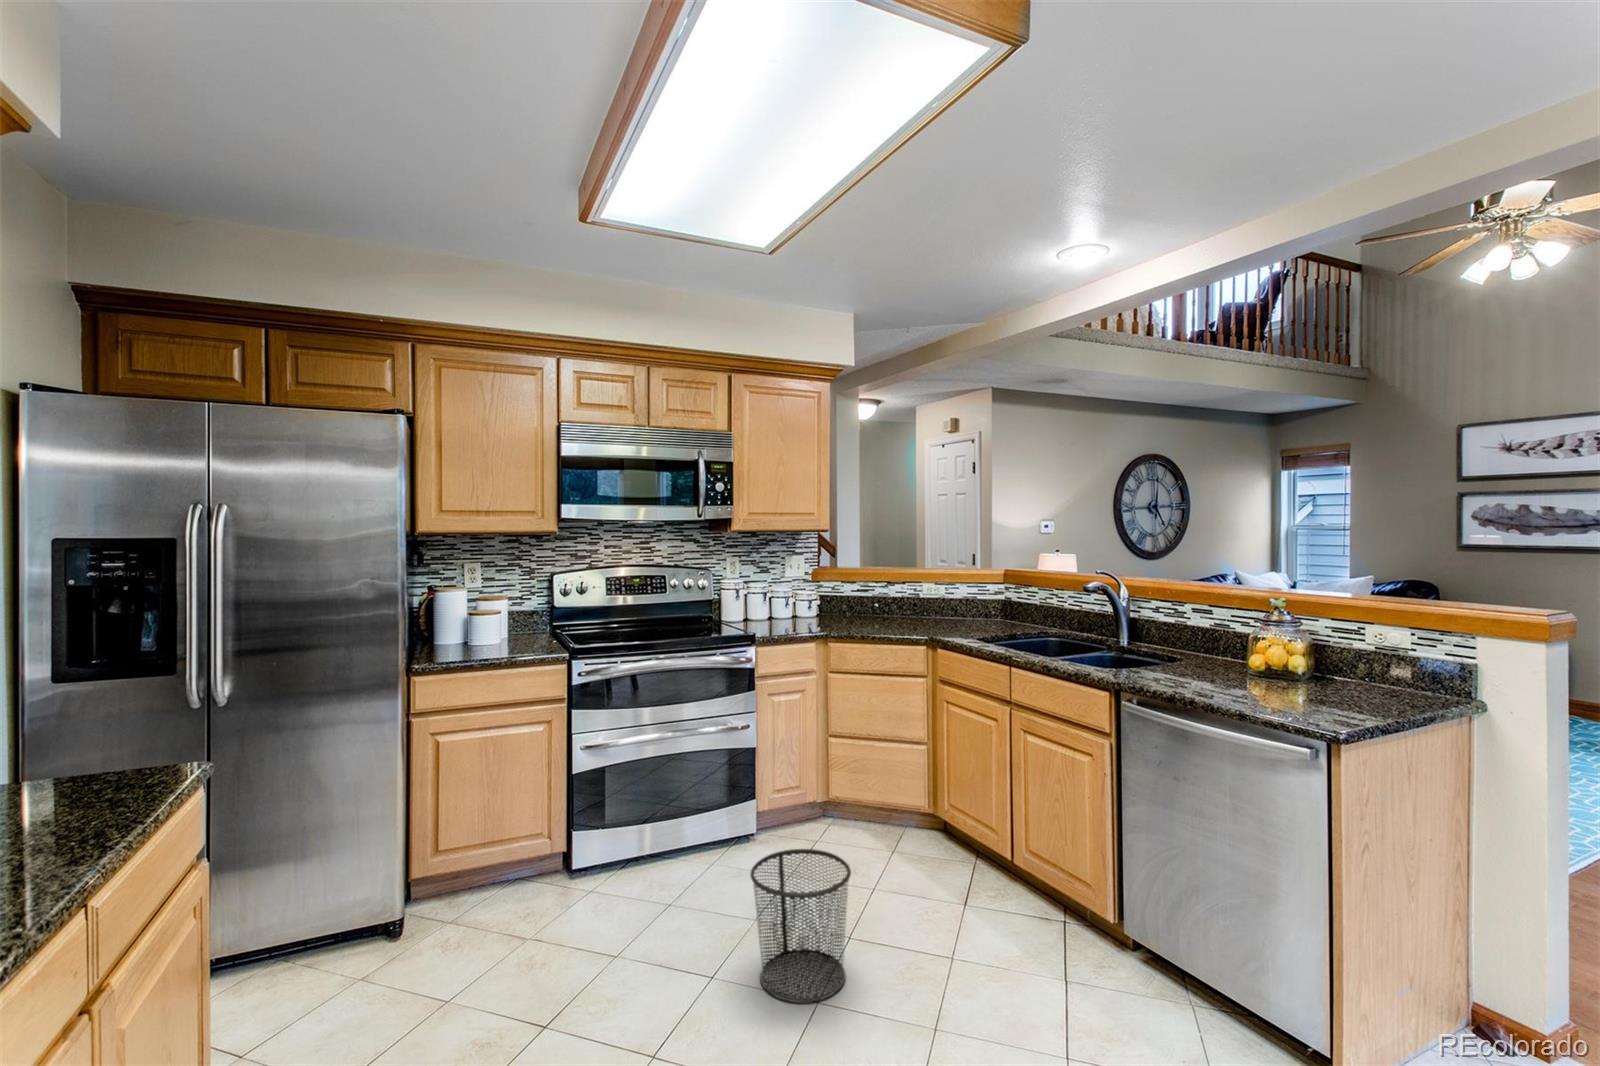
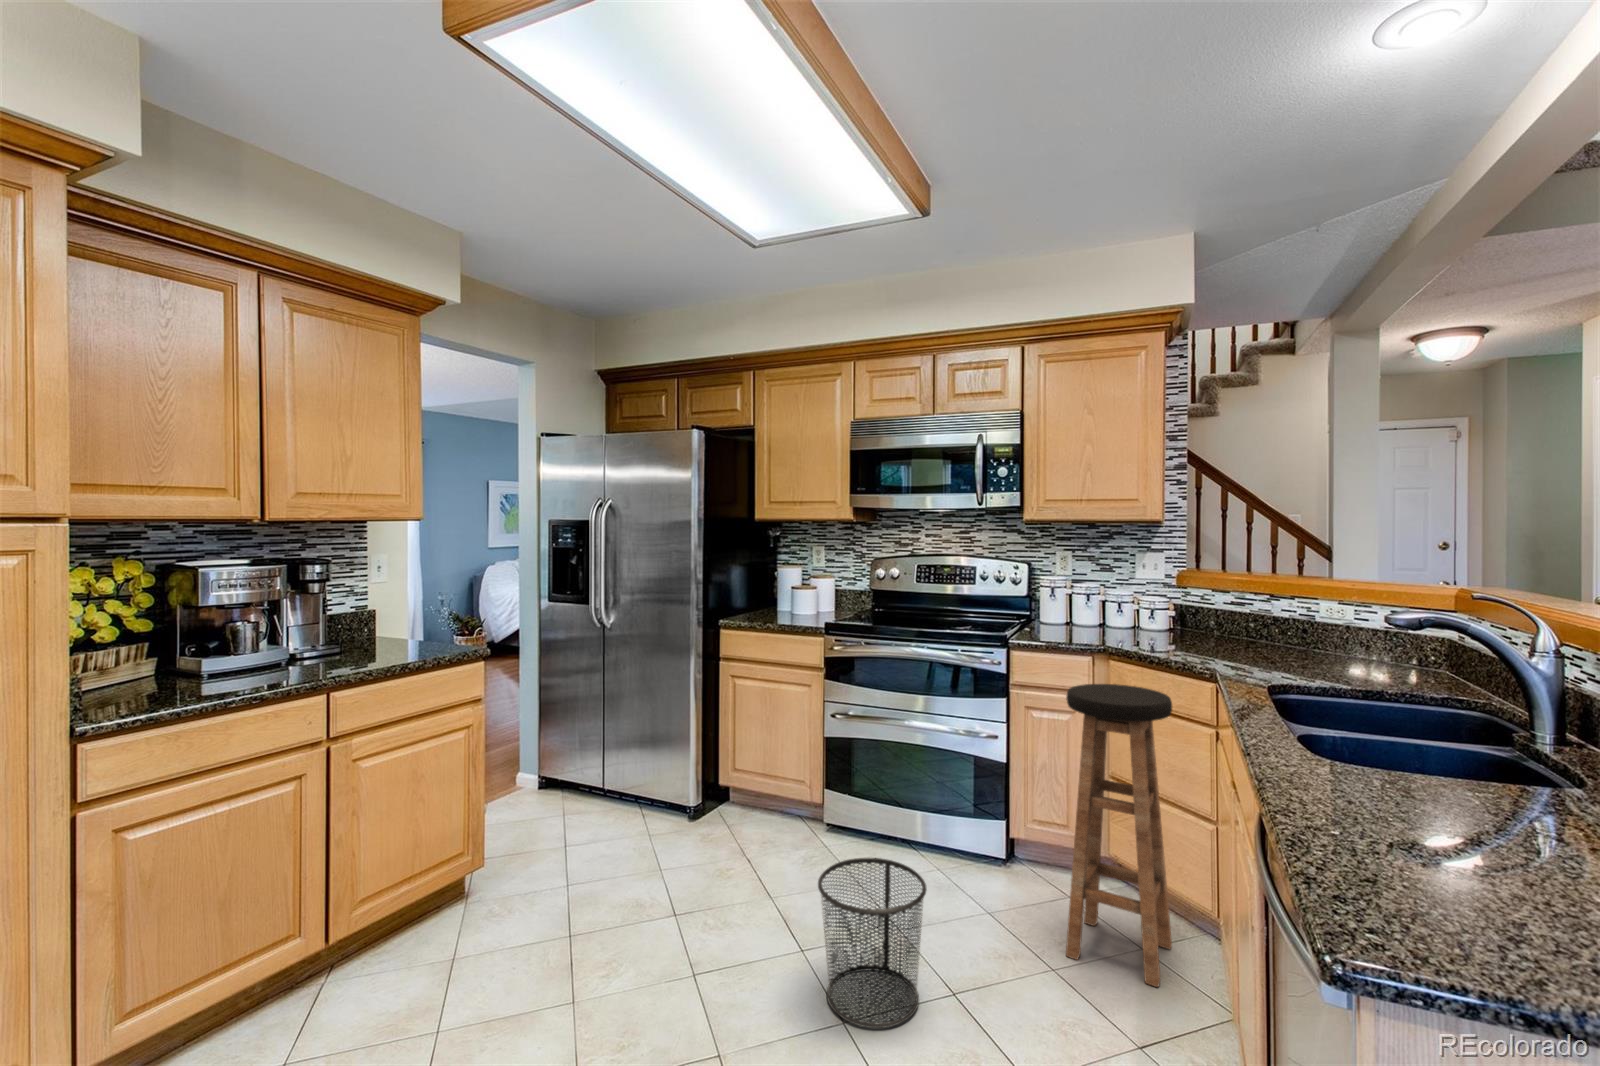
bar stool: none [843,659,927,883] -> present [1066,684,1172,987]

